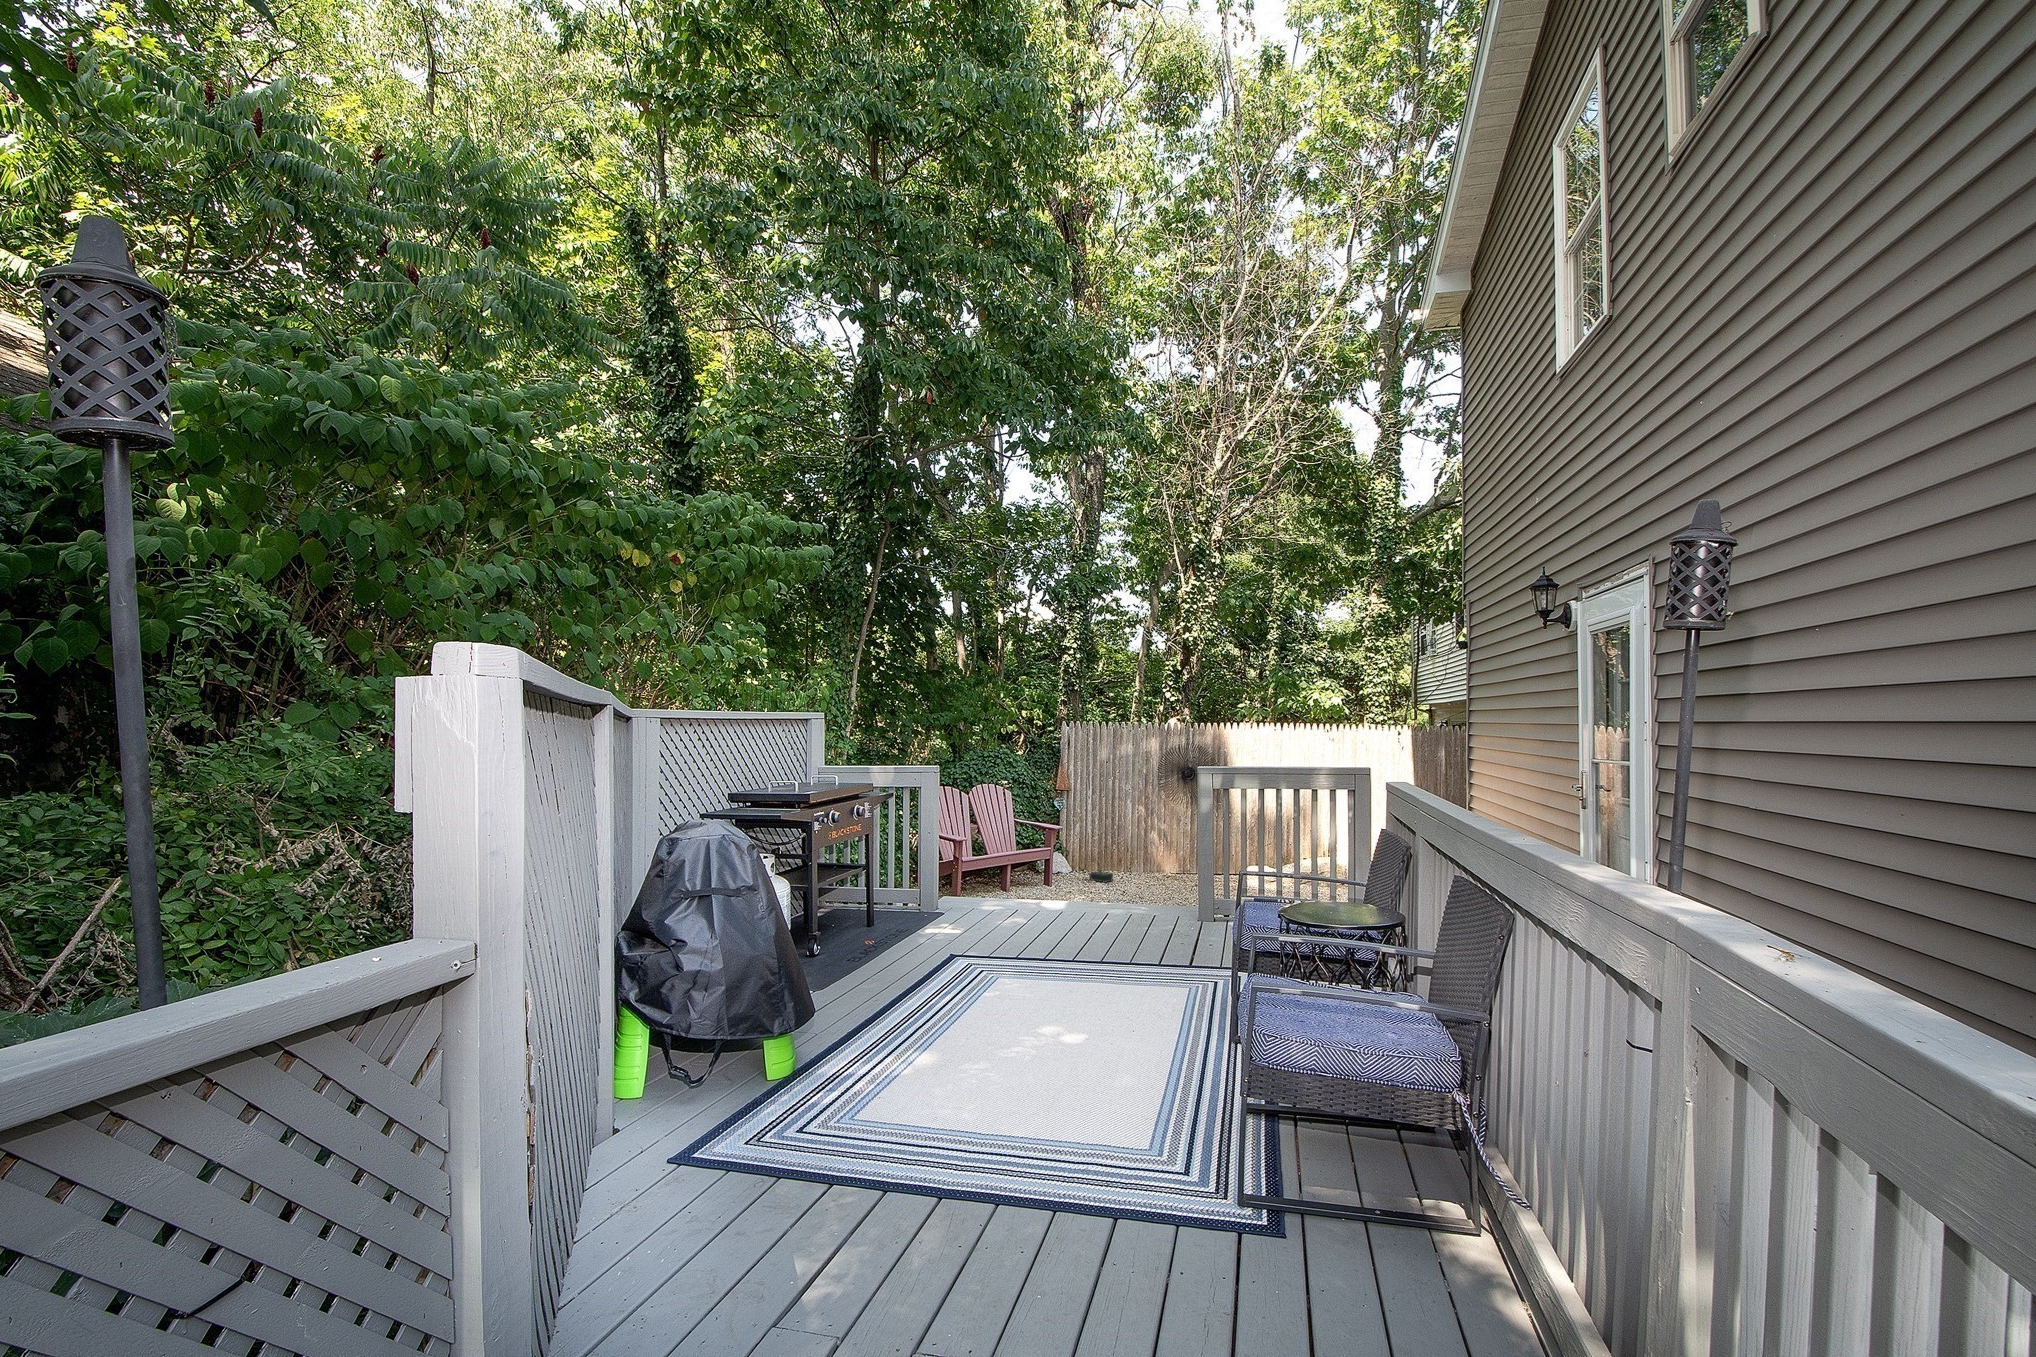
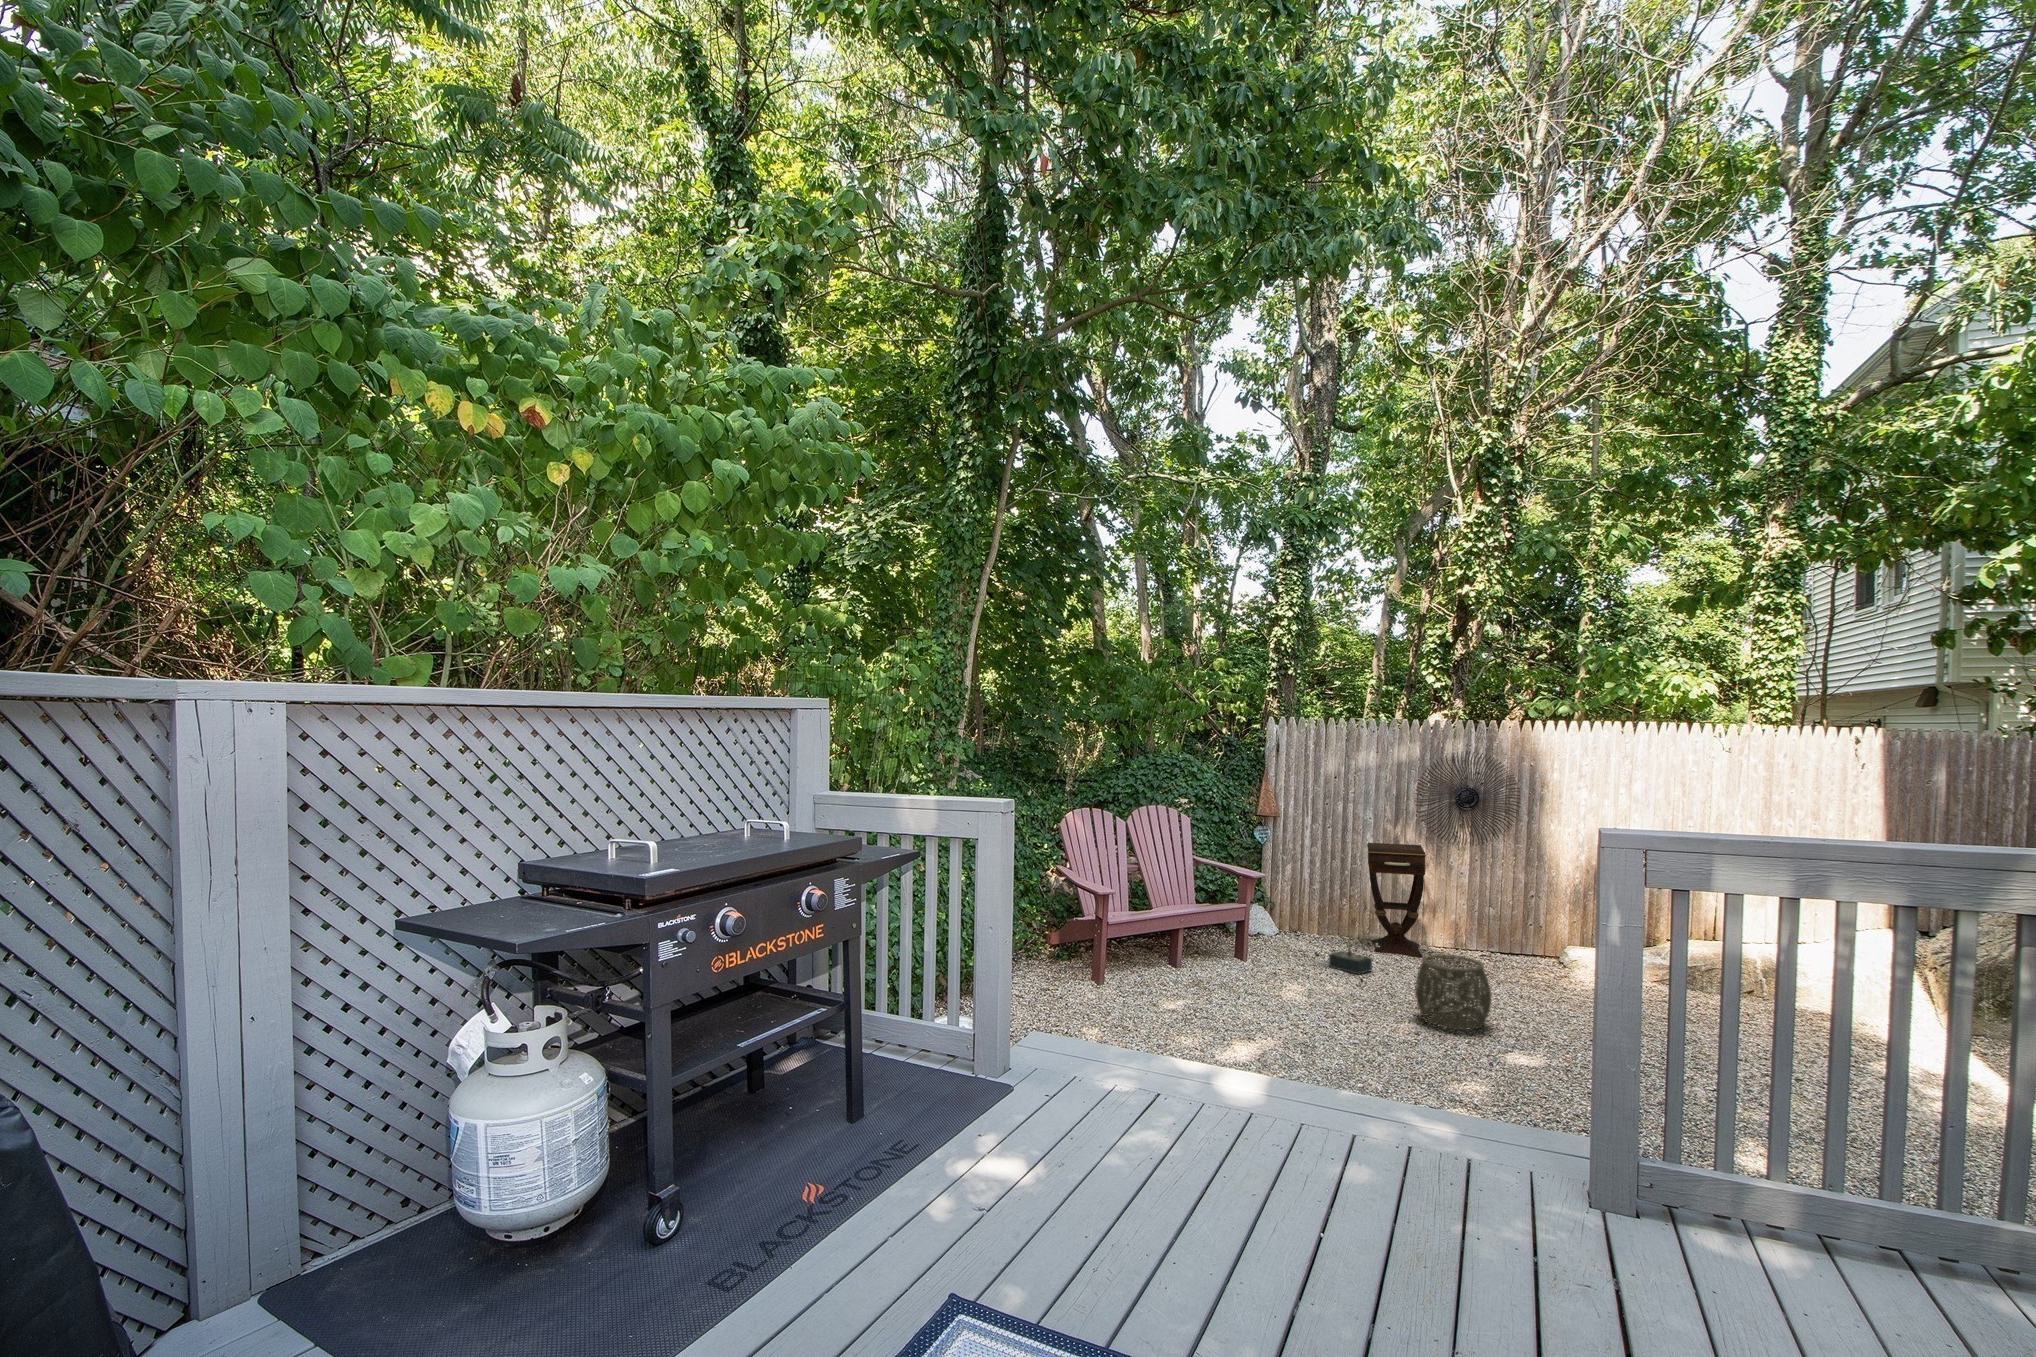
side table: none [1114,808,1146,873] -> present [1367,843,1426,956]
woven basket: none [1130,865,1168,902] -> present [1415,954,1491,1031]

